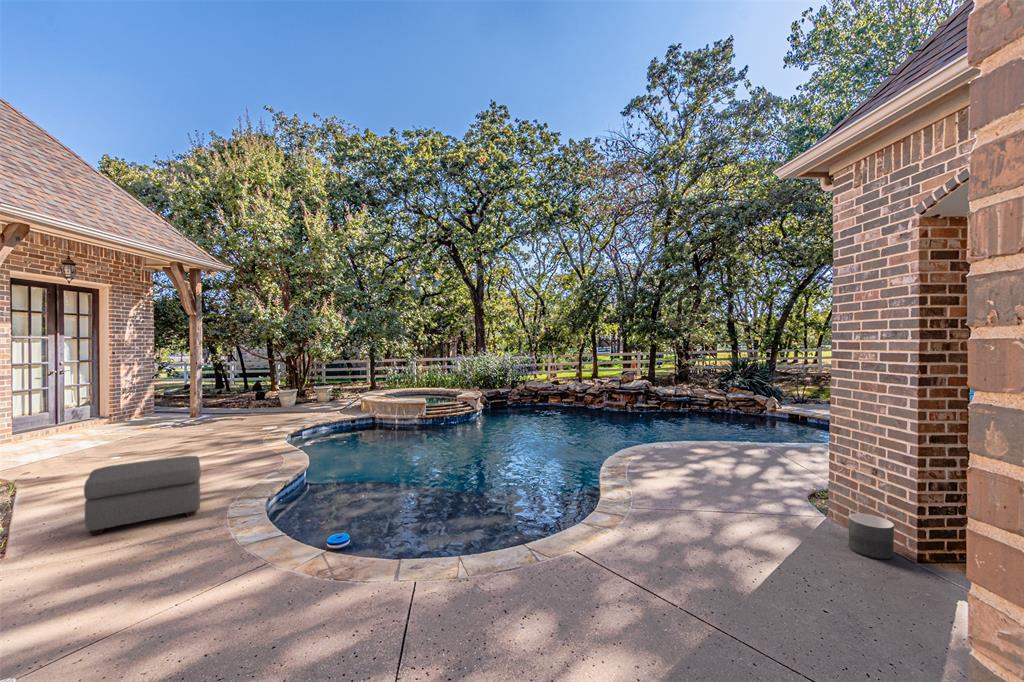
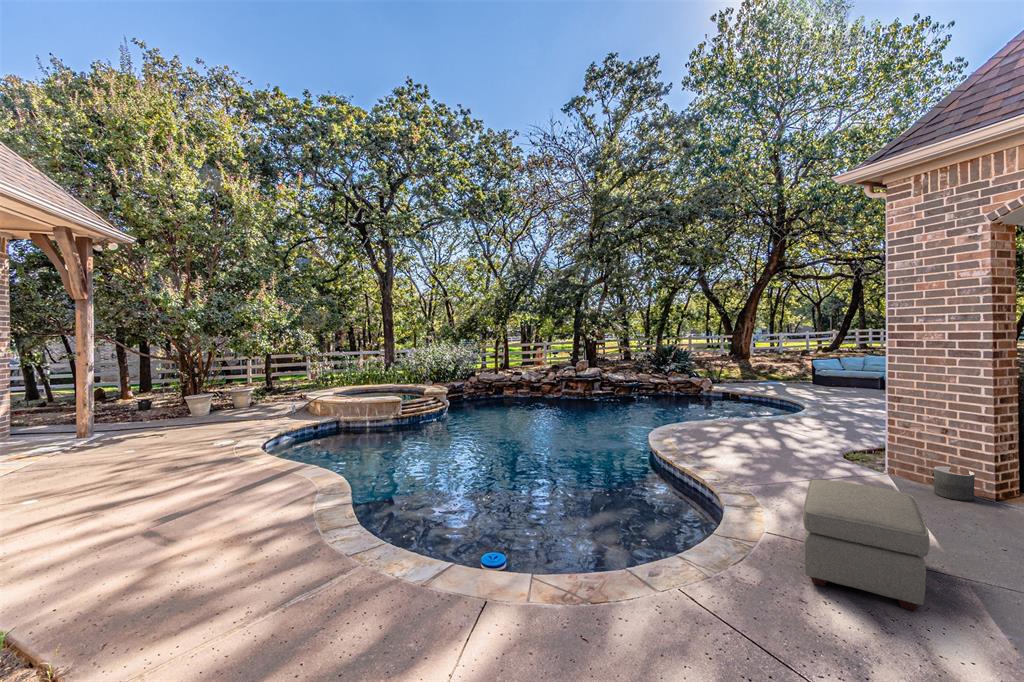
ottoman: present [84,456,201,535] -> present [803,479,930,611]

